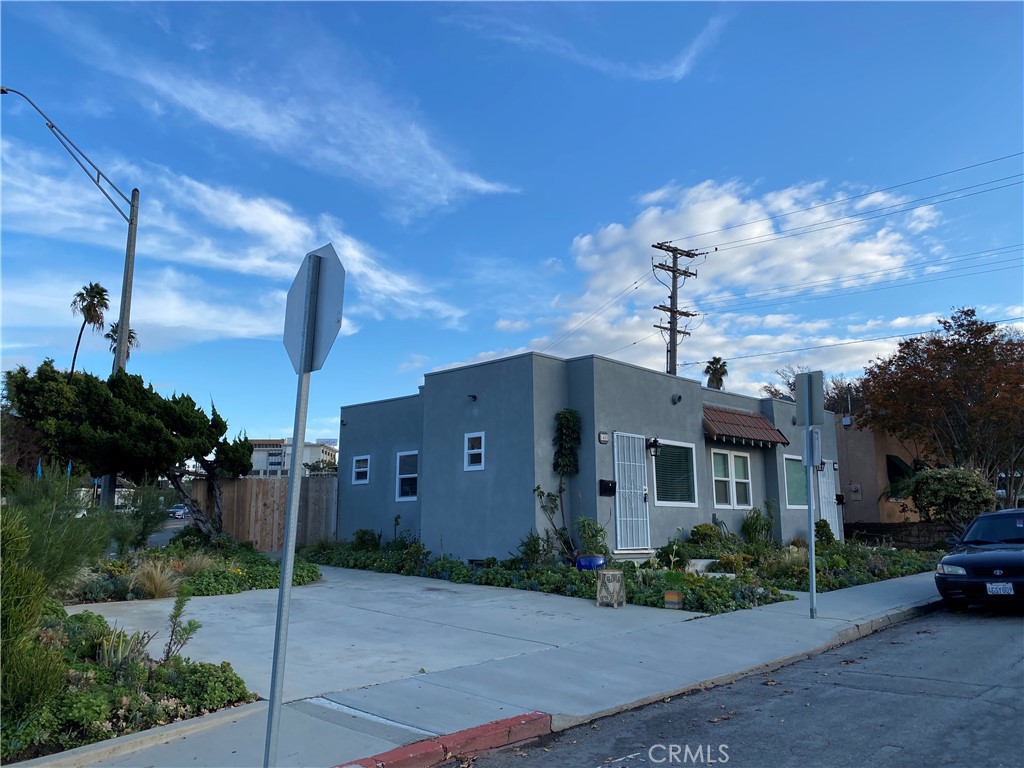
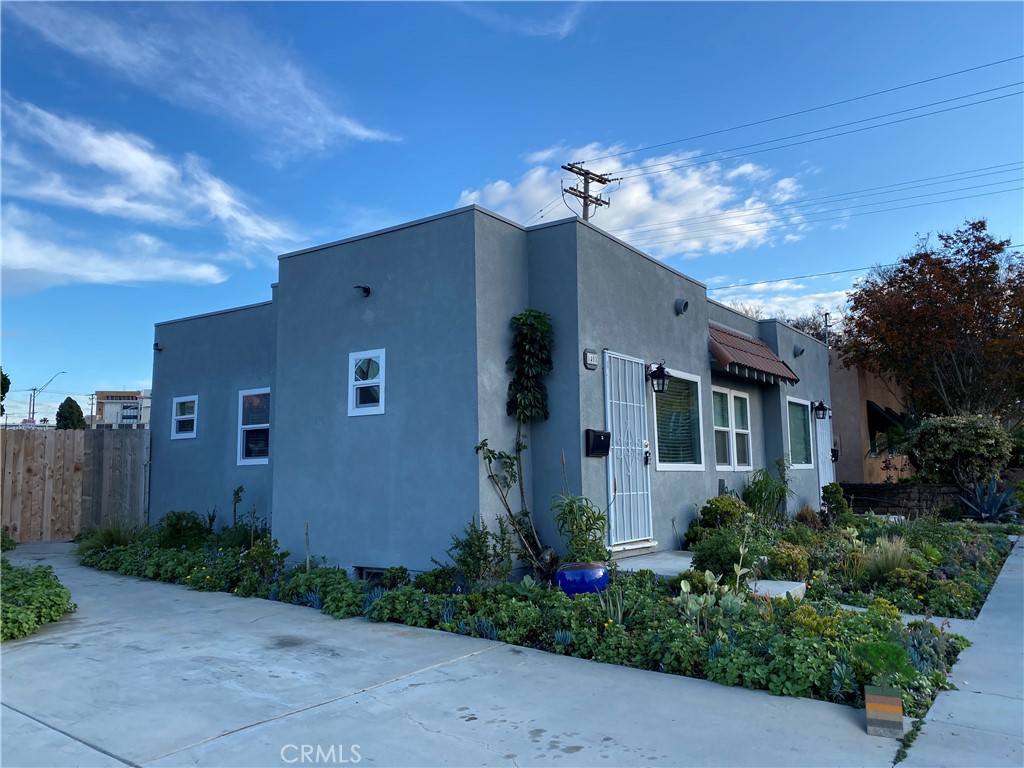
basket: present [596,569,626,608] -> none [703,638,772,752]

